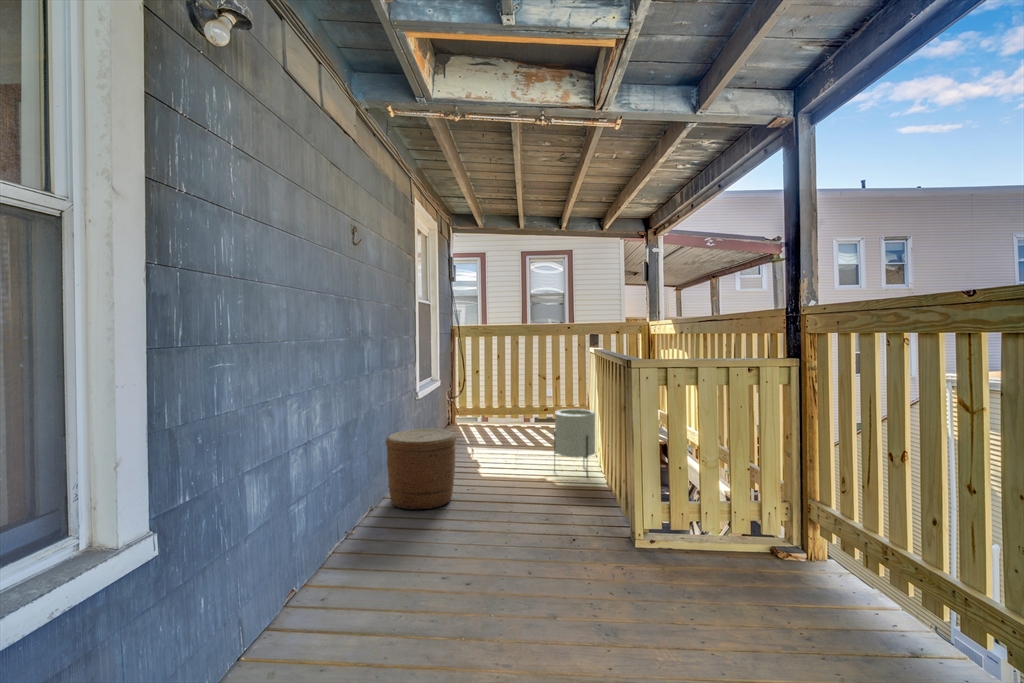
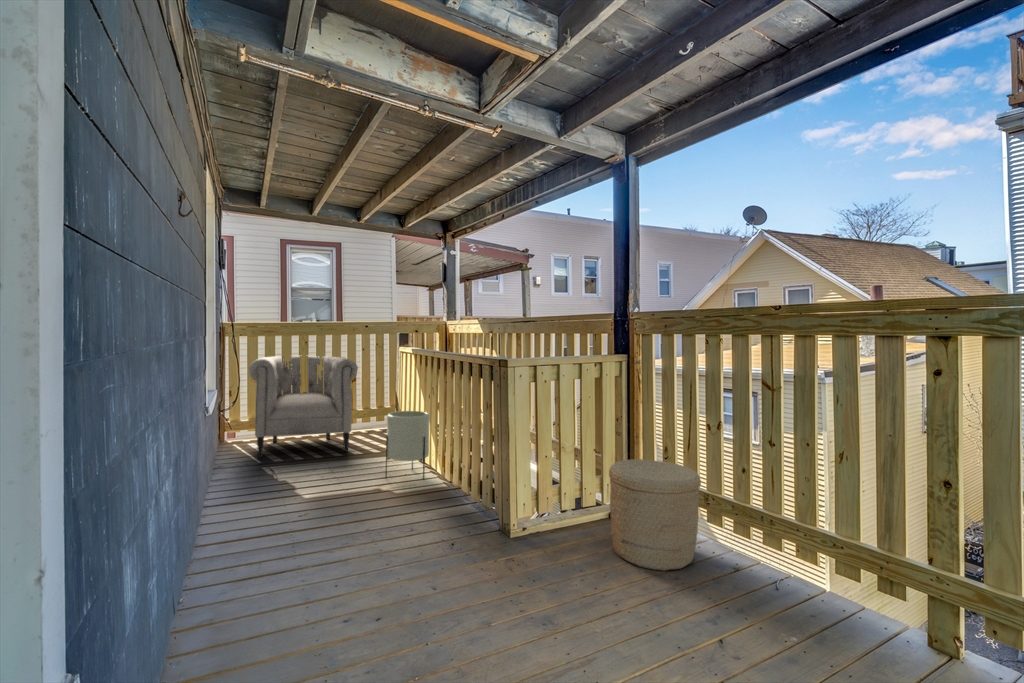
chair: none [463,357,551,443] -> present [249,356,358,458]
woven basket: present [386,429,456,509] -> present [609,459,701,571]

